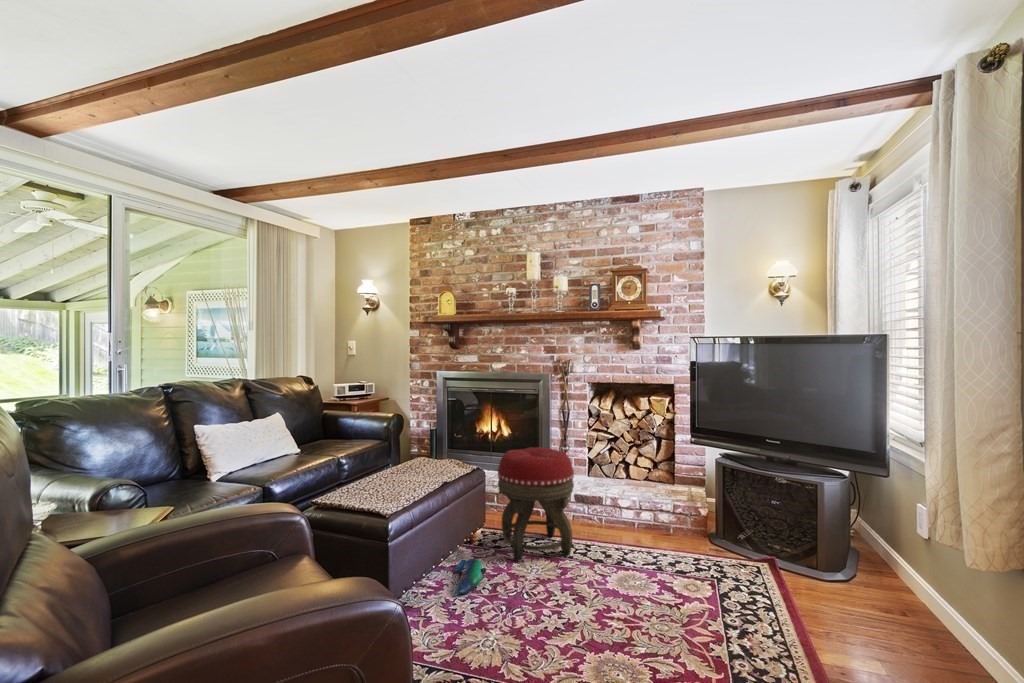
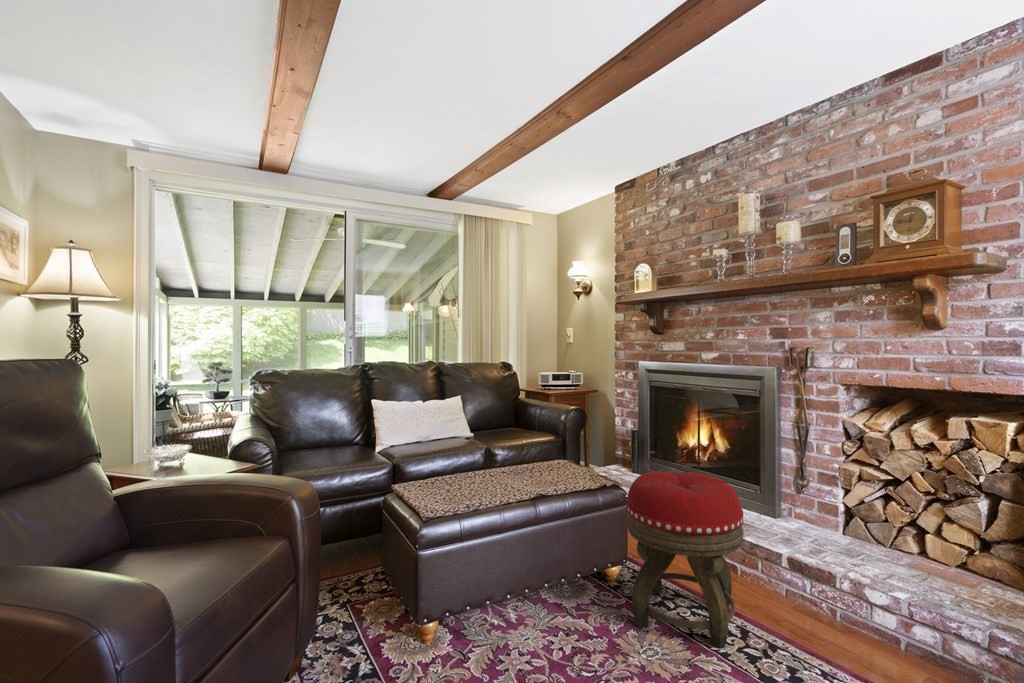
plush toy: present [454,559,486,596] -> none [519,599,574,645]

